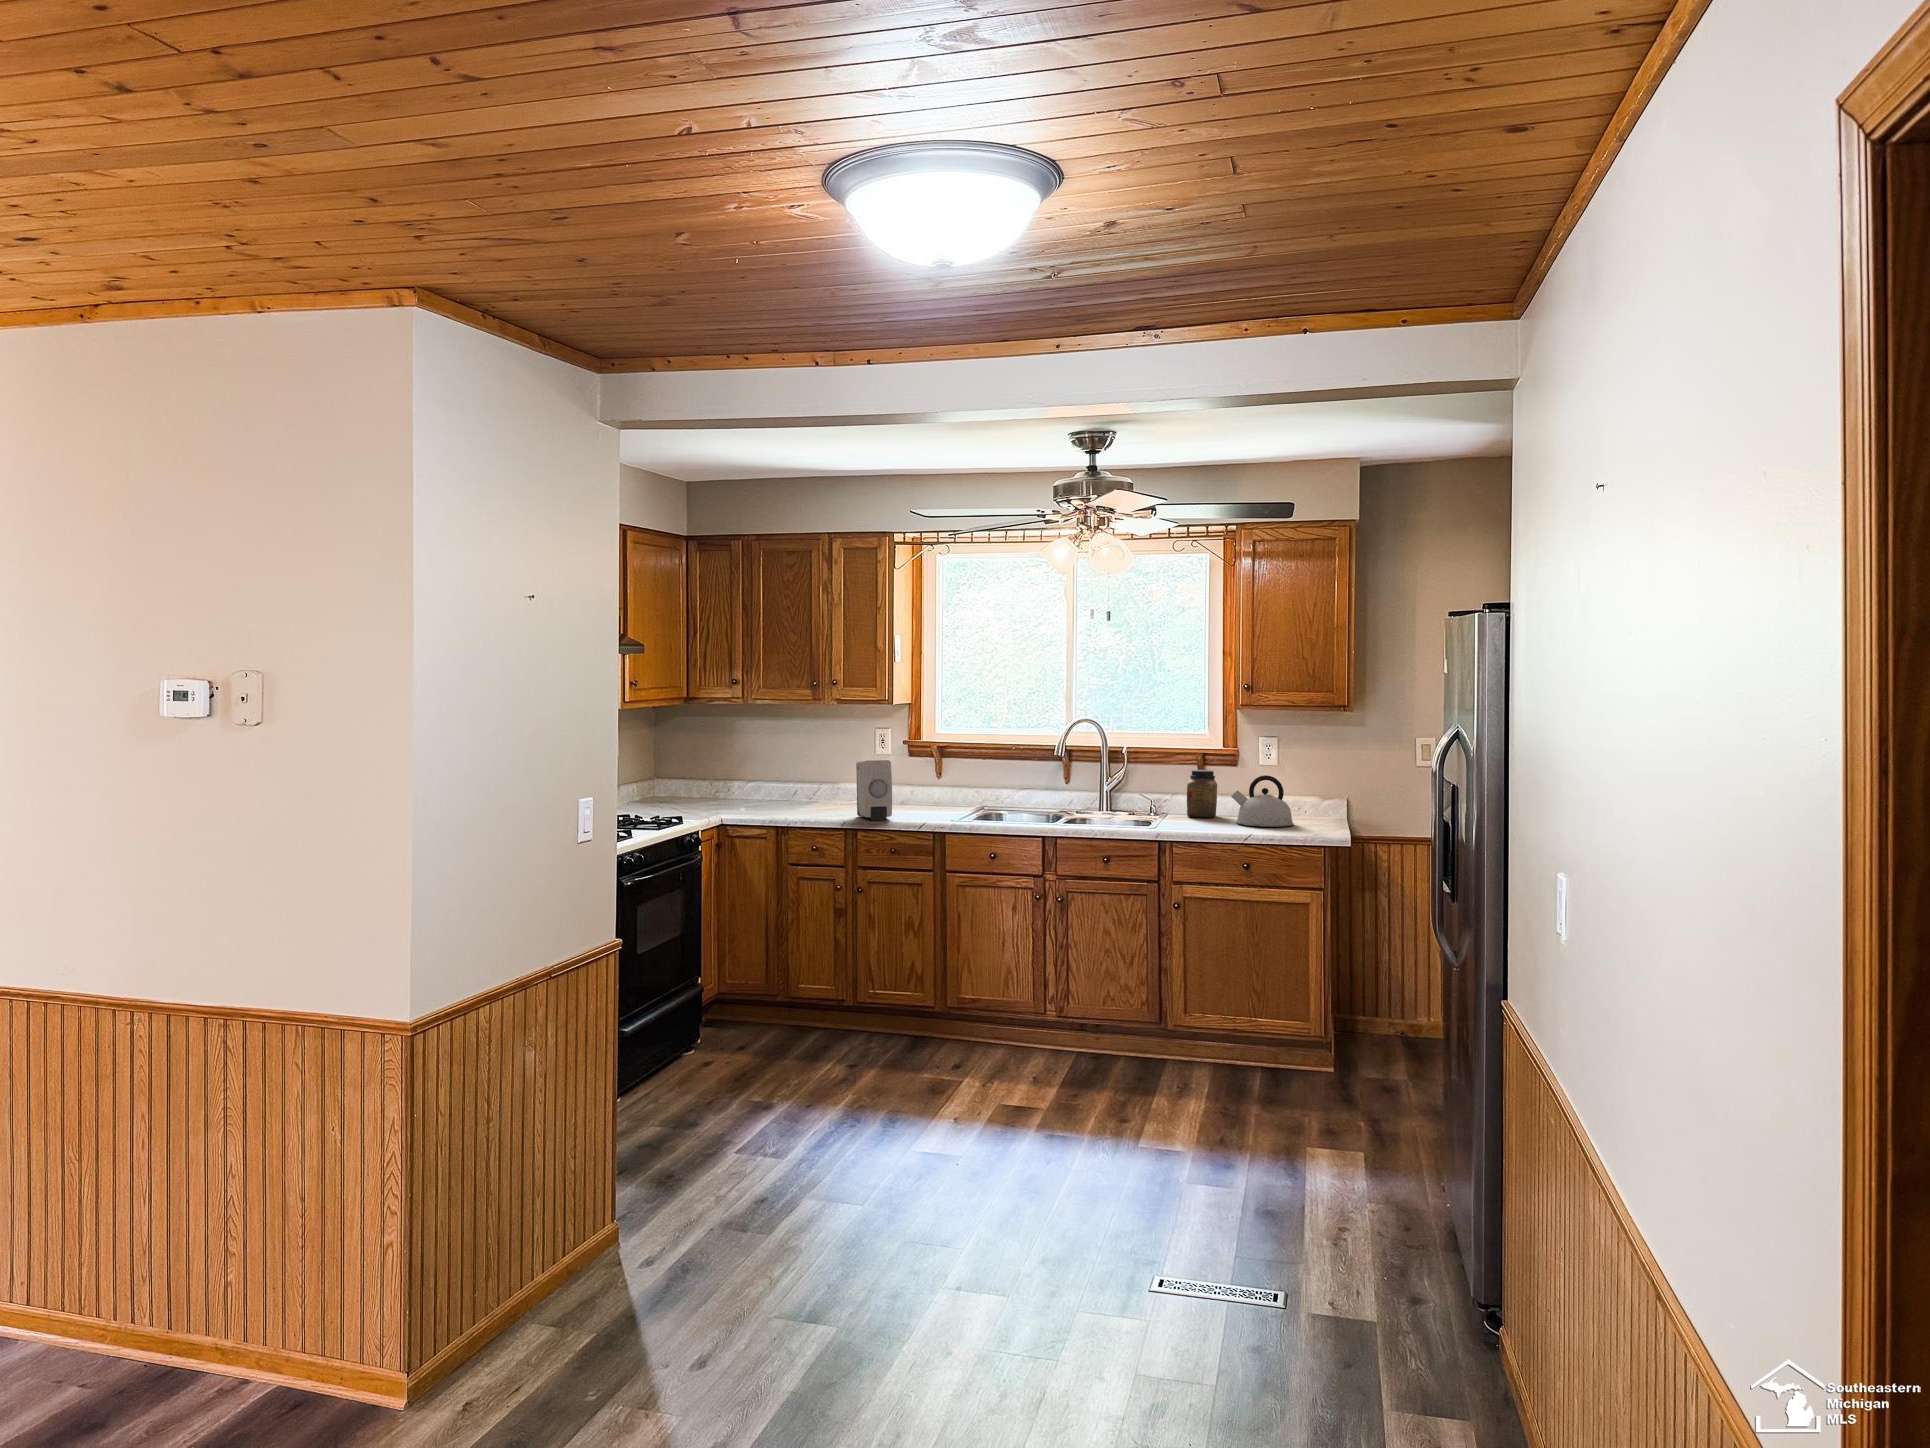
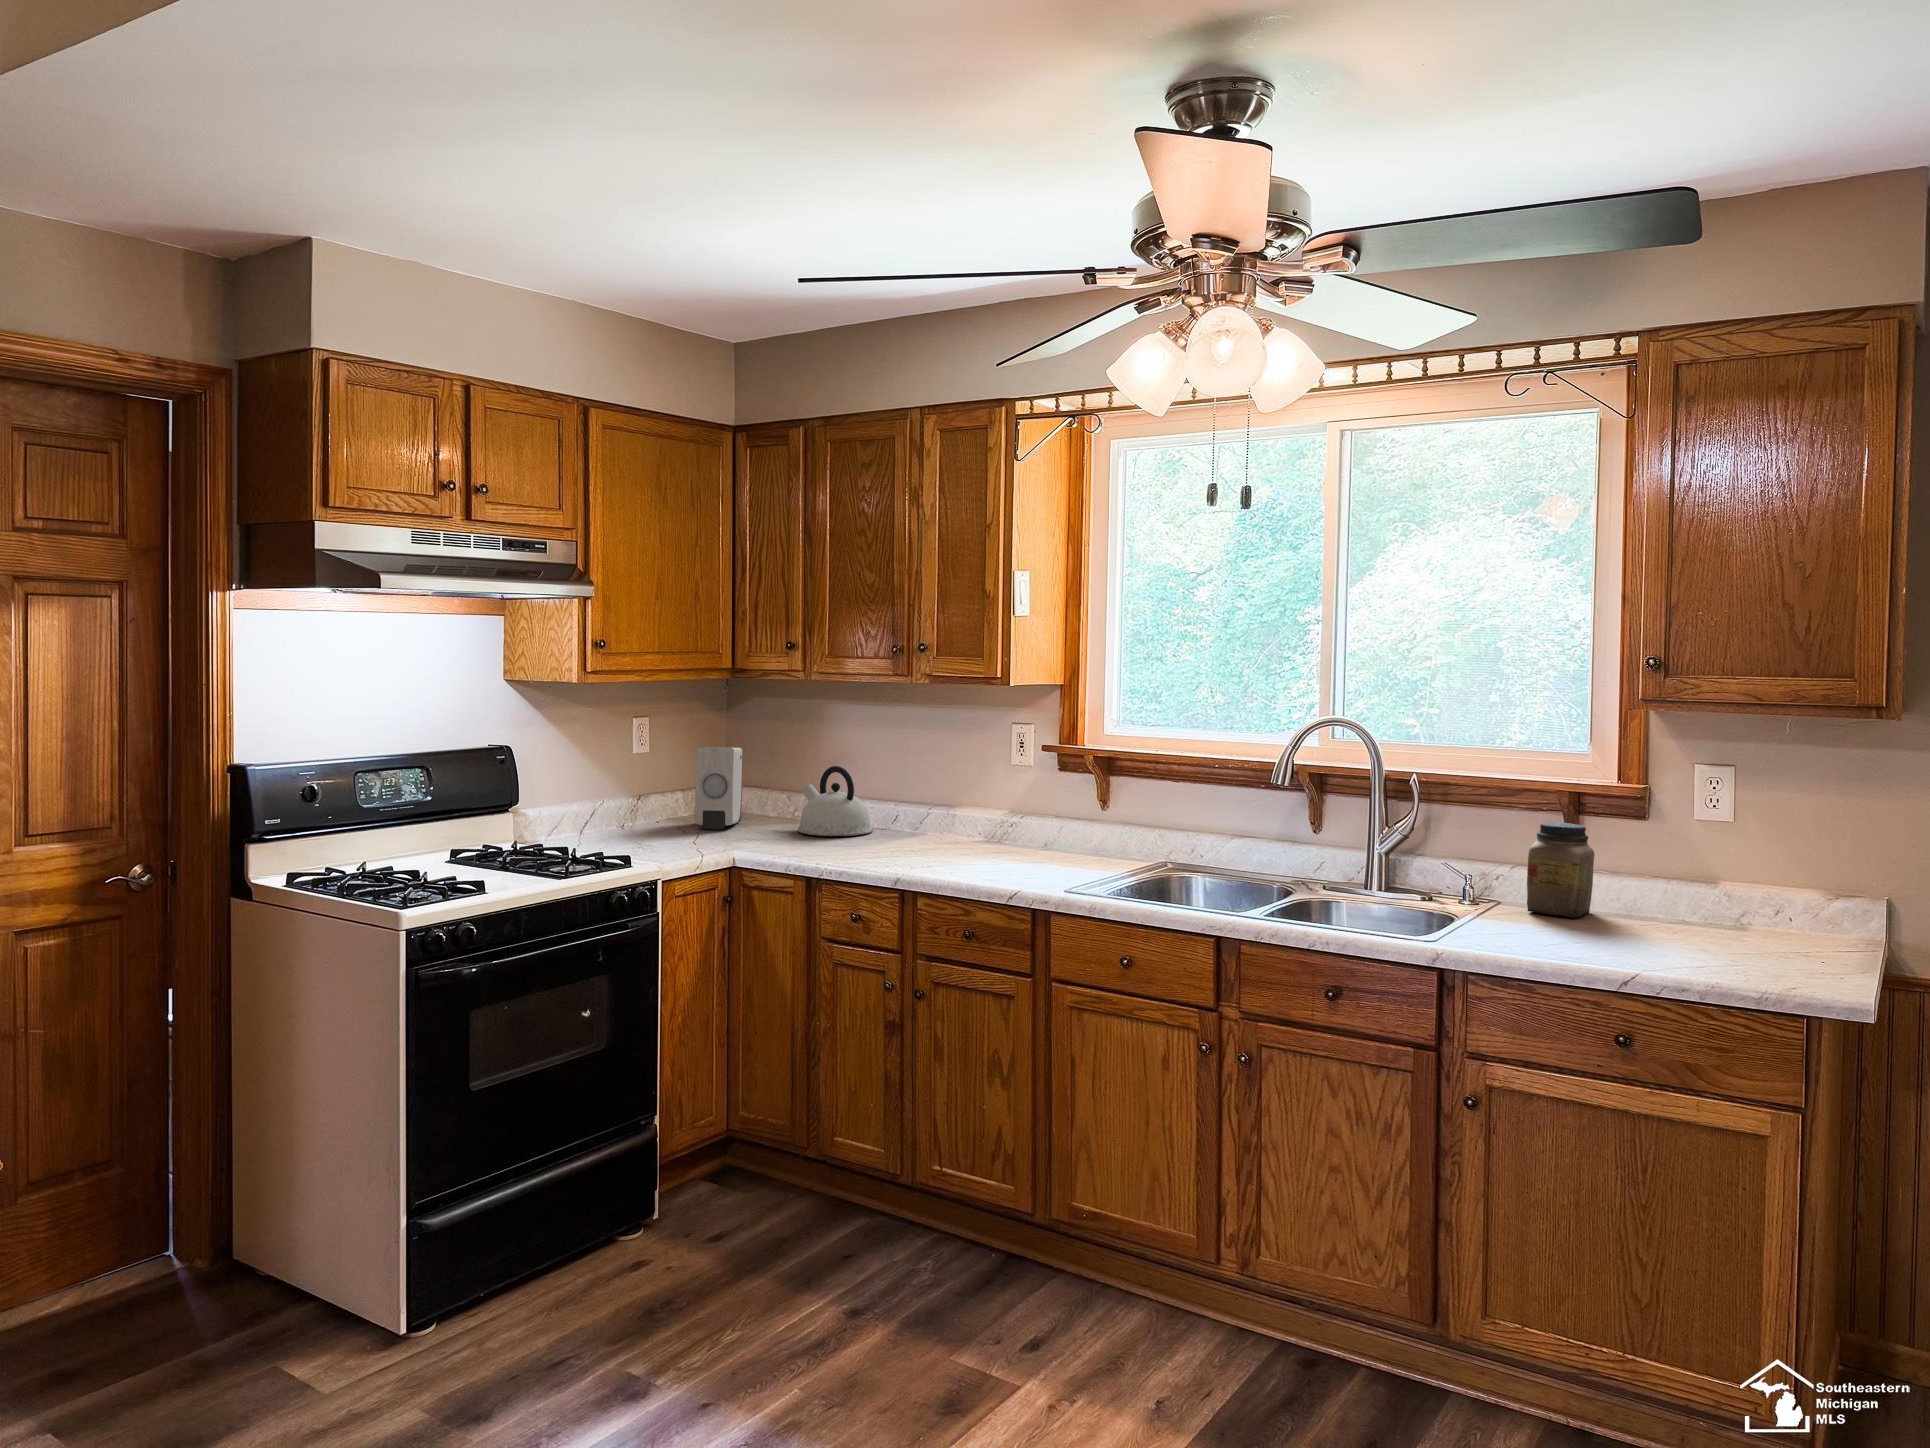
soap dispenser: present [856,760,892,820] -> present [695,747,743,829]
kettle: present [1231,775,1293,827] -> present [798,766,873,836]

